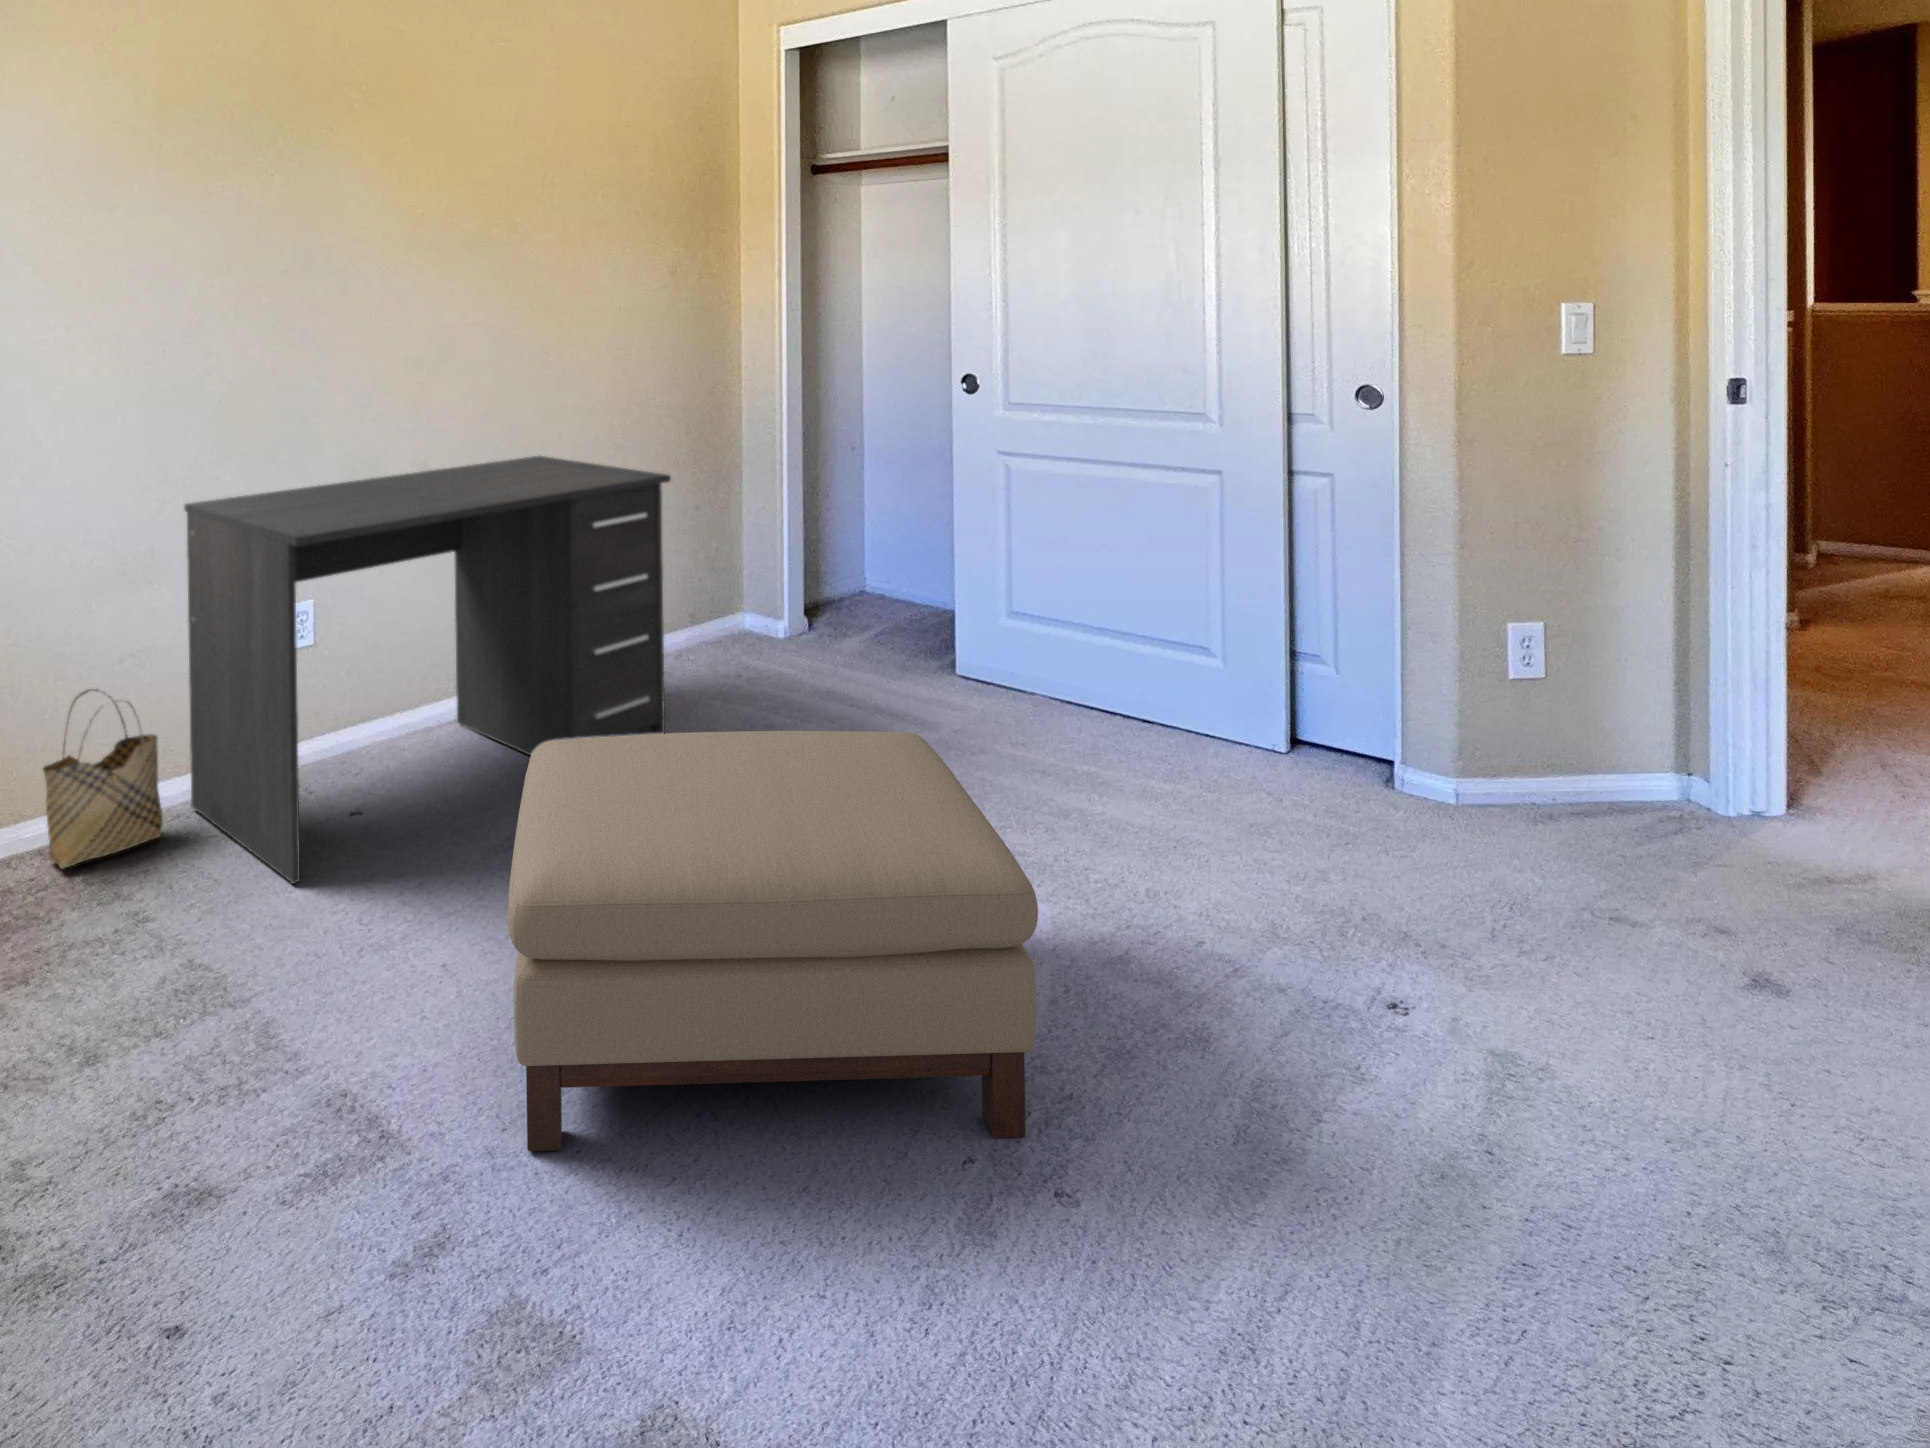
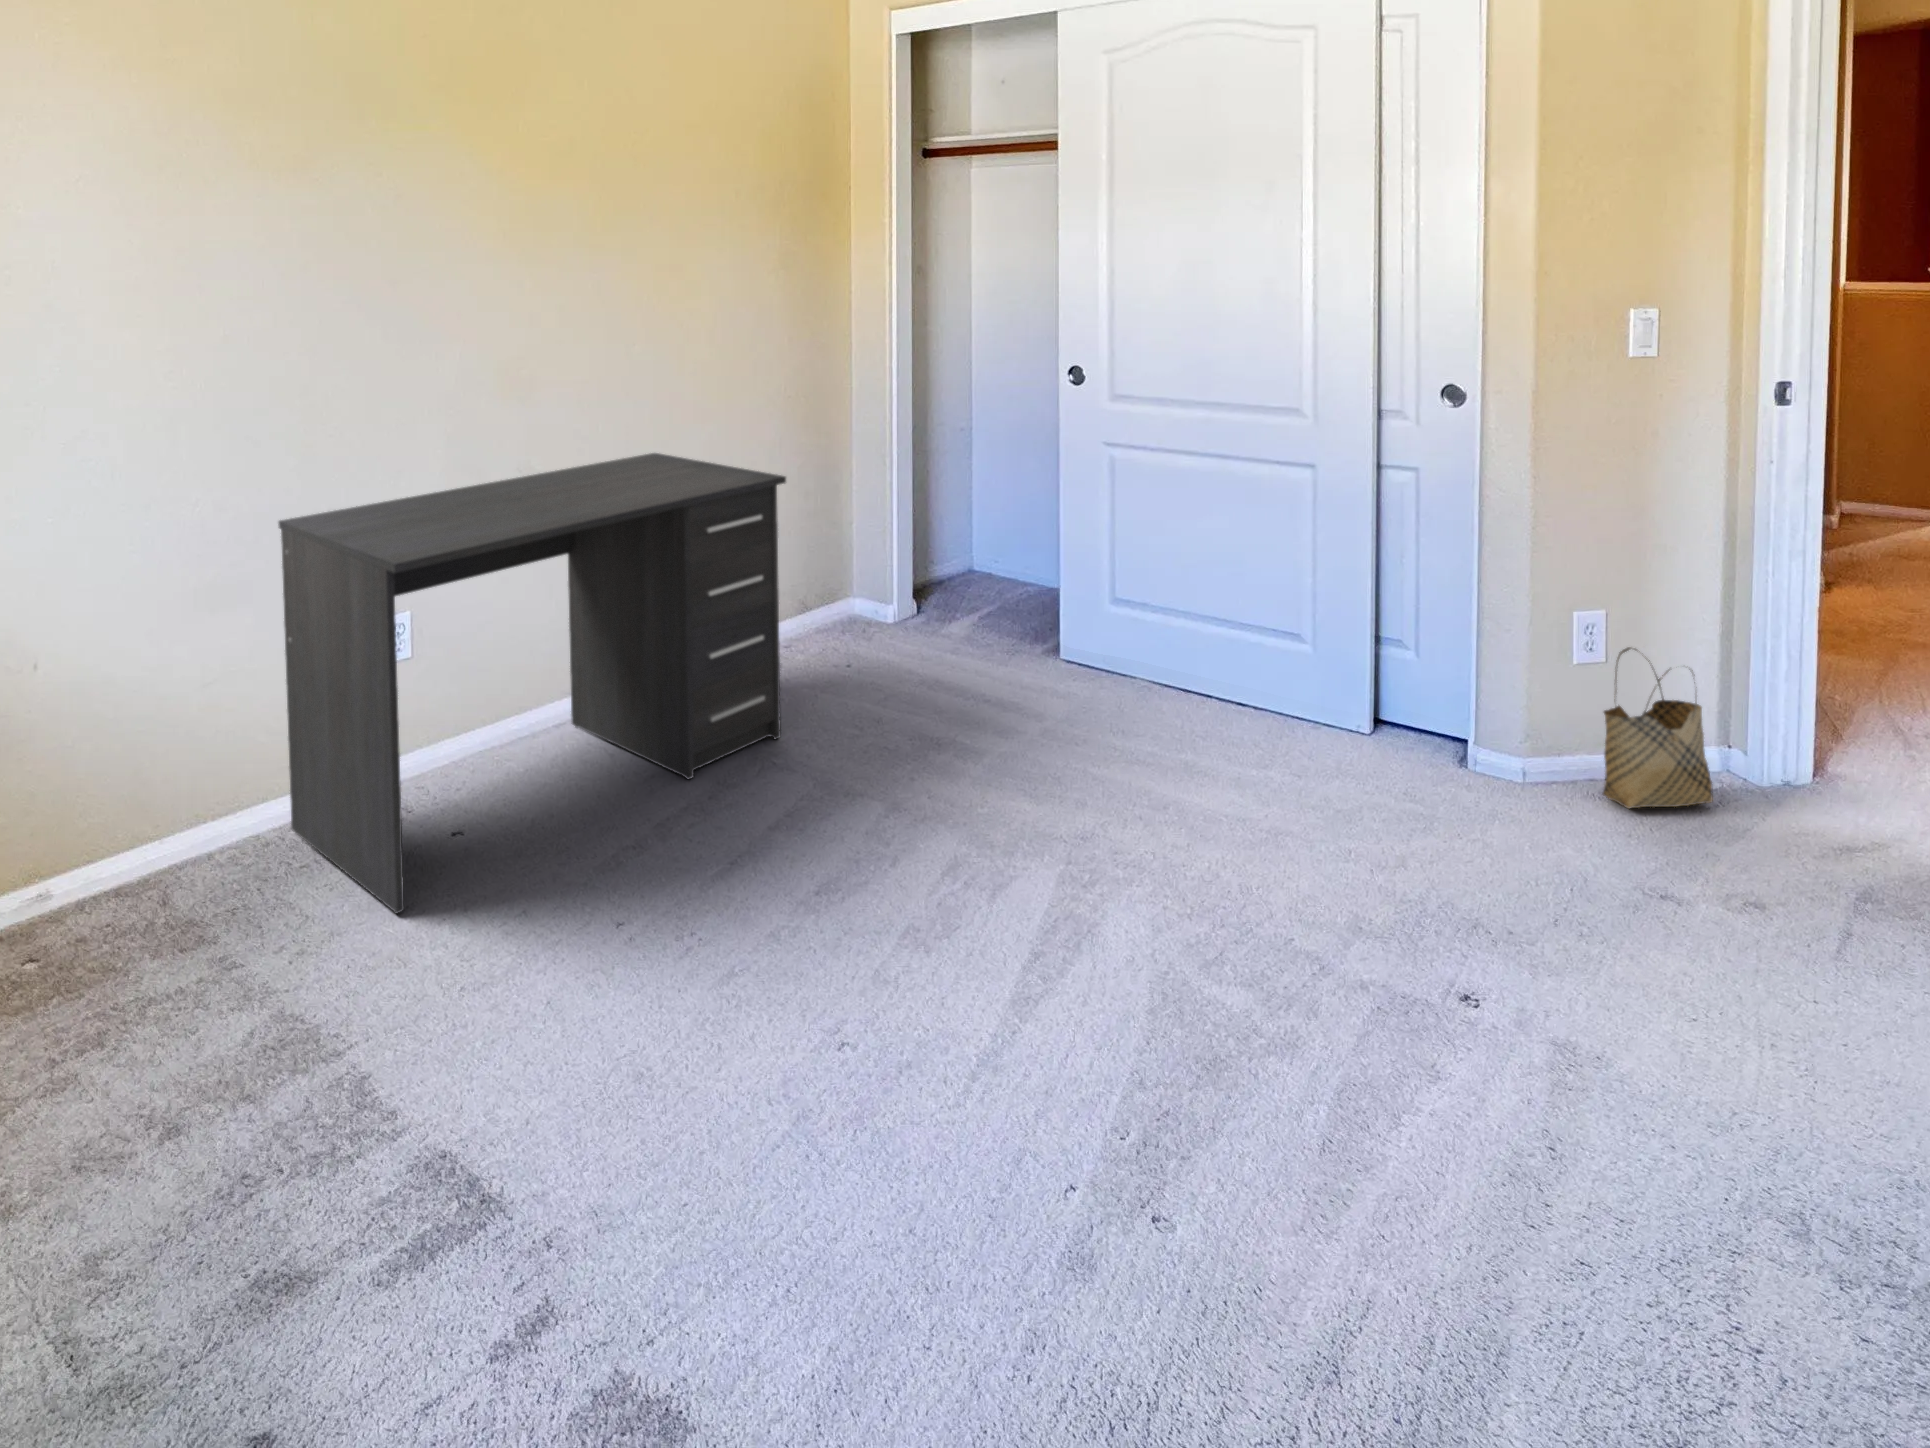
woven basket: present [43,690,163,869] -> present [1602,647,1713,808]
ottoman: present [508,731,1038,1151] -> none [611,747,1139,1207]

